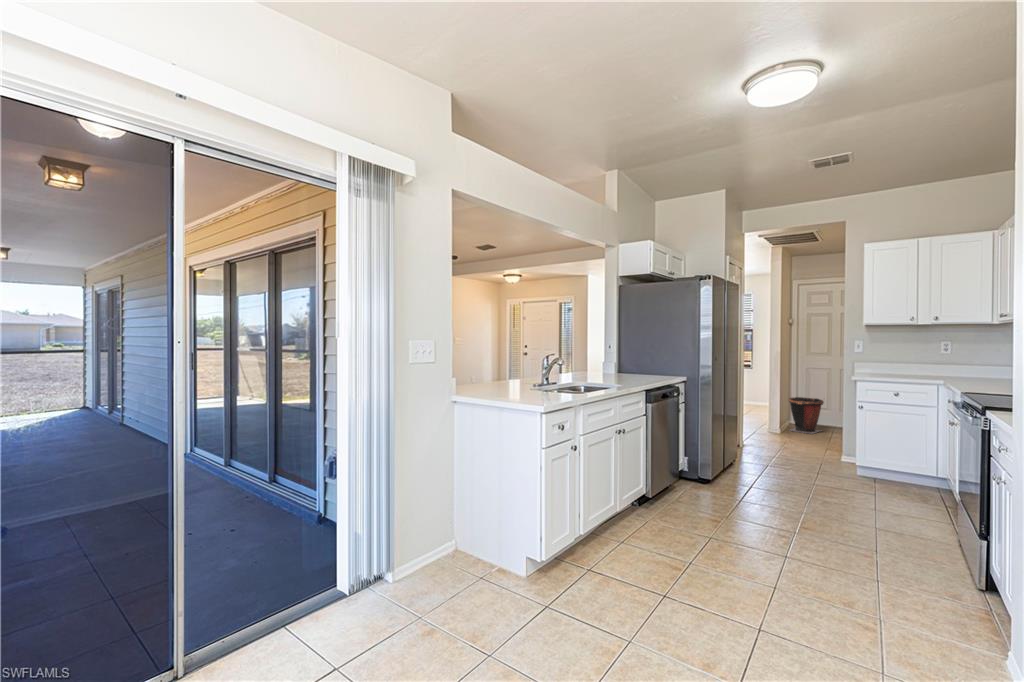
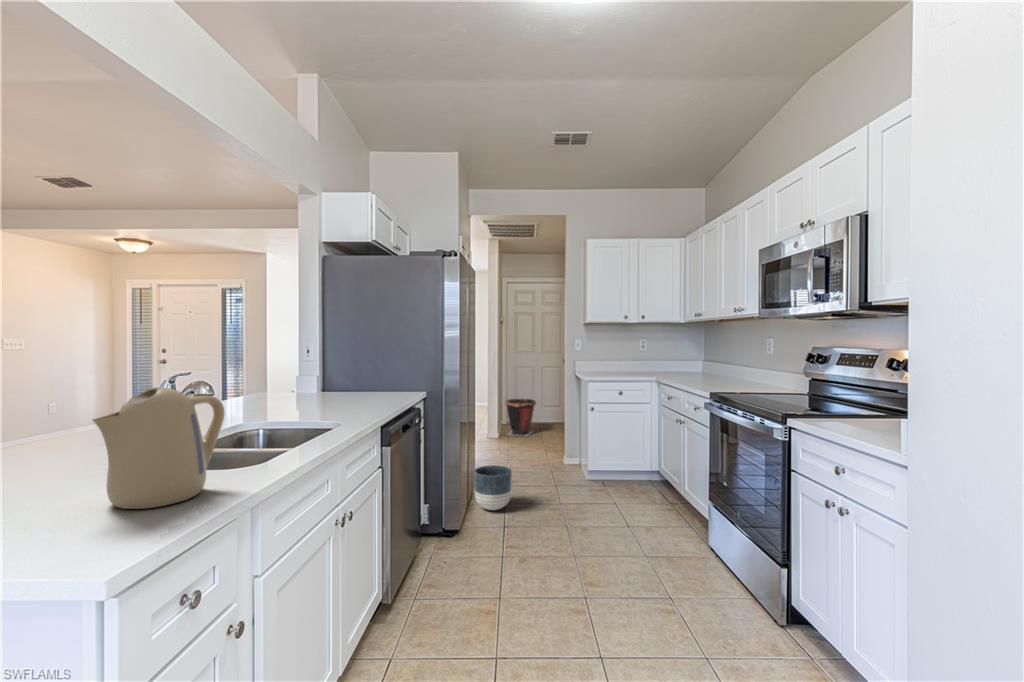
kettle: none [523,356,564,400] -> present [93,388,225,509]
planter: none [731,441,765,476] -> present [474,465,512,510]

